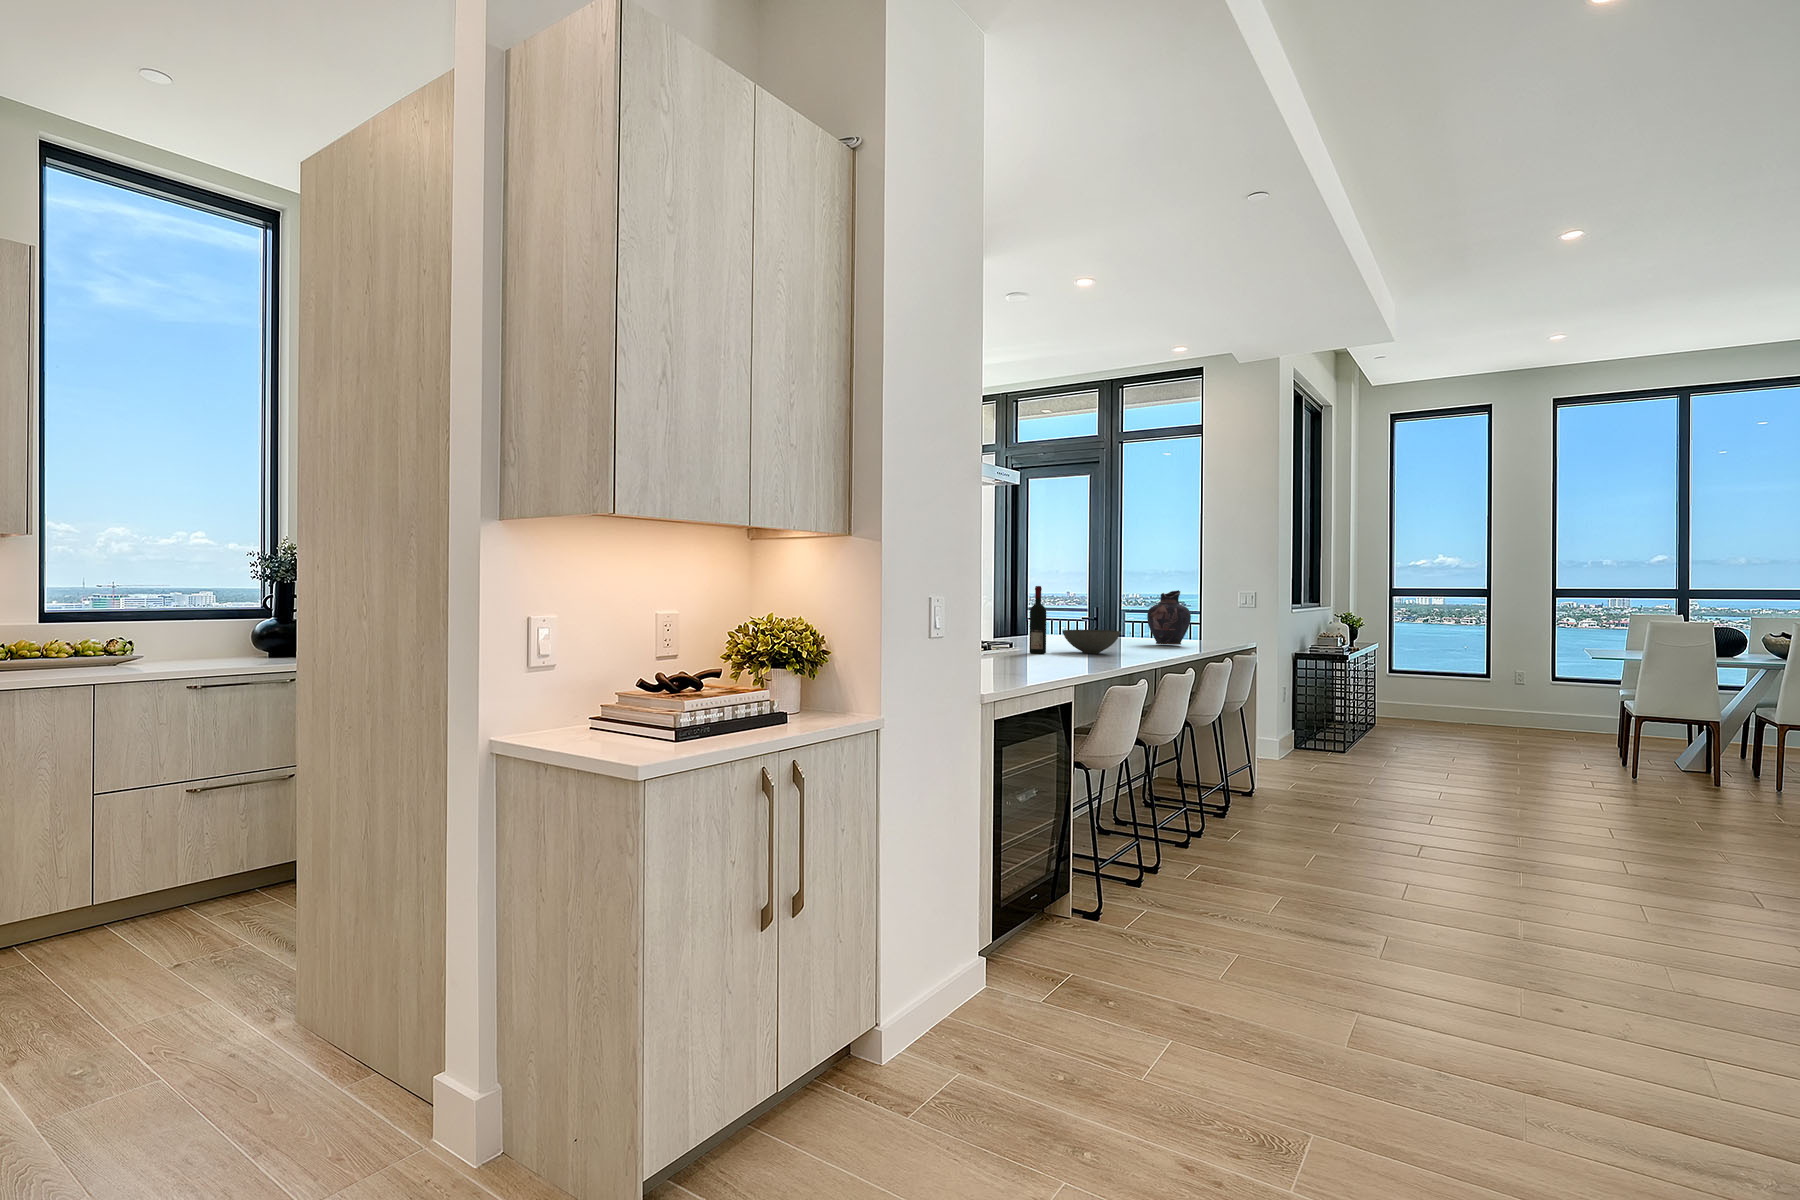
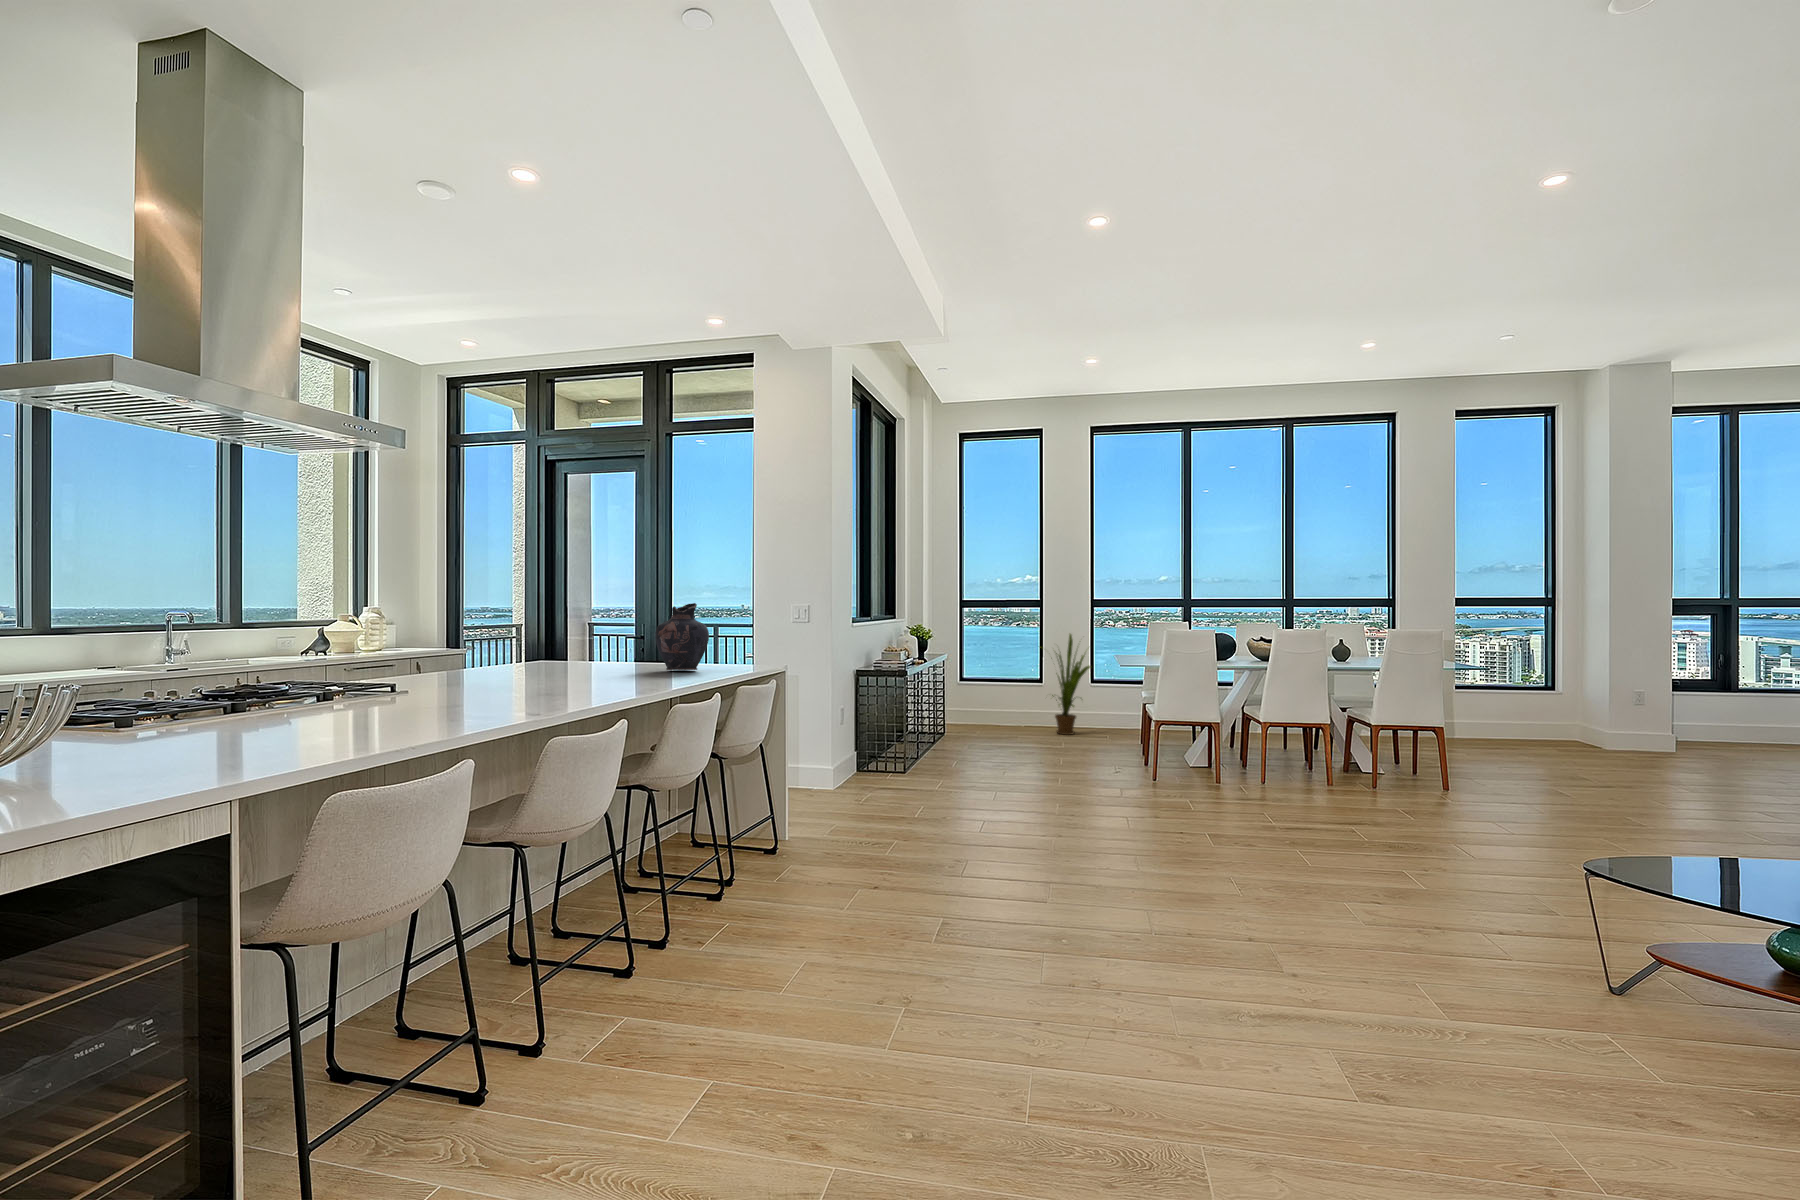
wine bottle: present [1029,586,1046,654] -> none [427,599,454,698]
house plant: none [1484,625,1554,733] -> present [1052,634,1091,735]
bowl: present [1062,630,1121,653] -> none [491,659,578,693]

